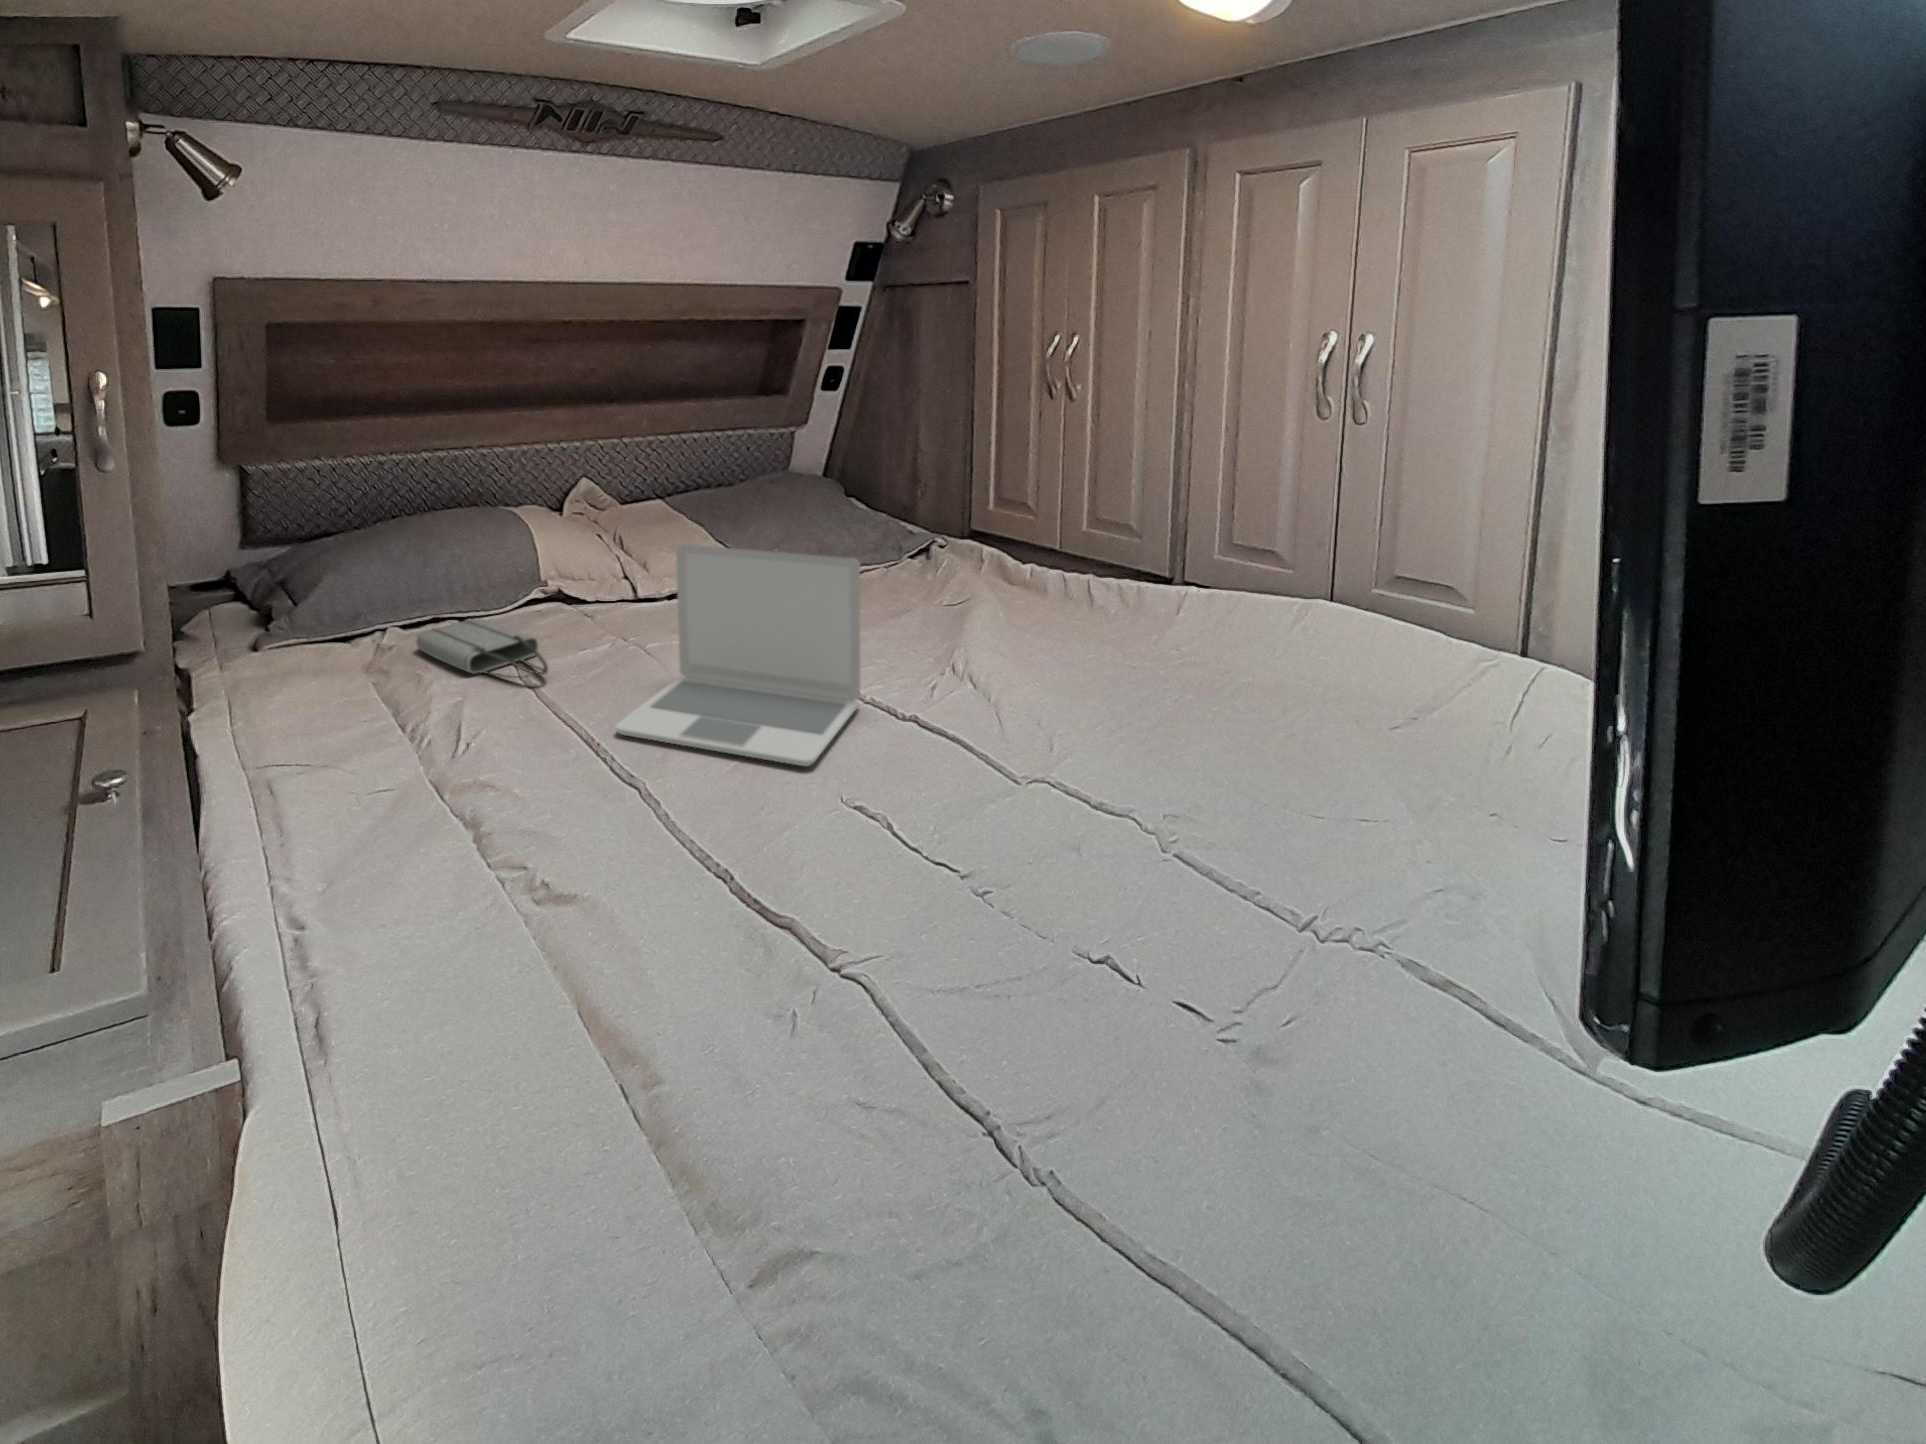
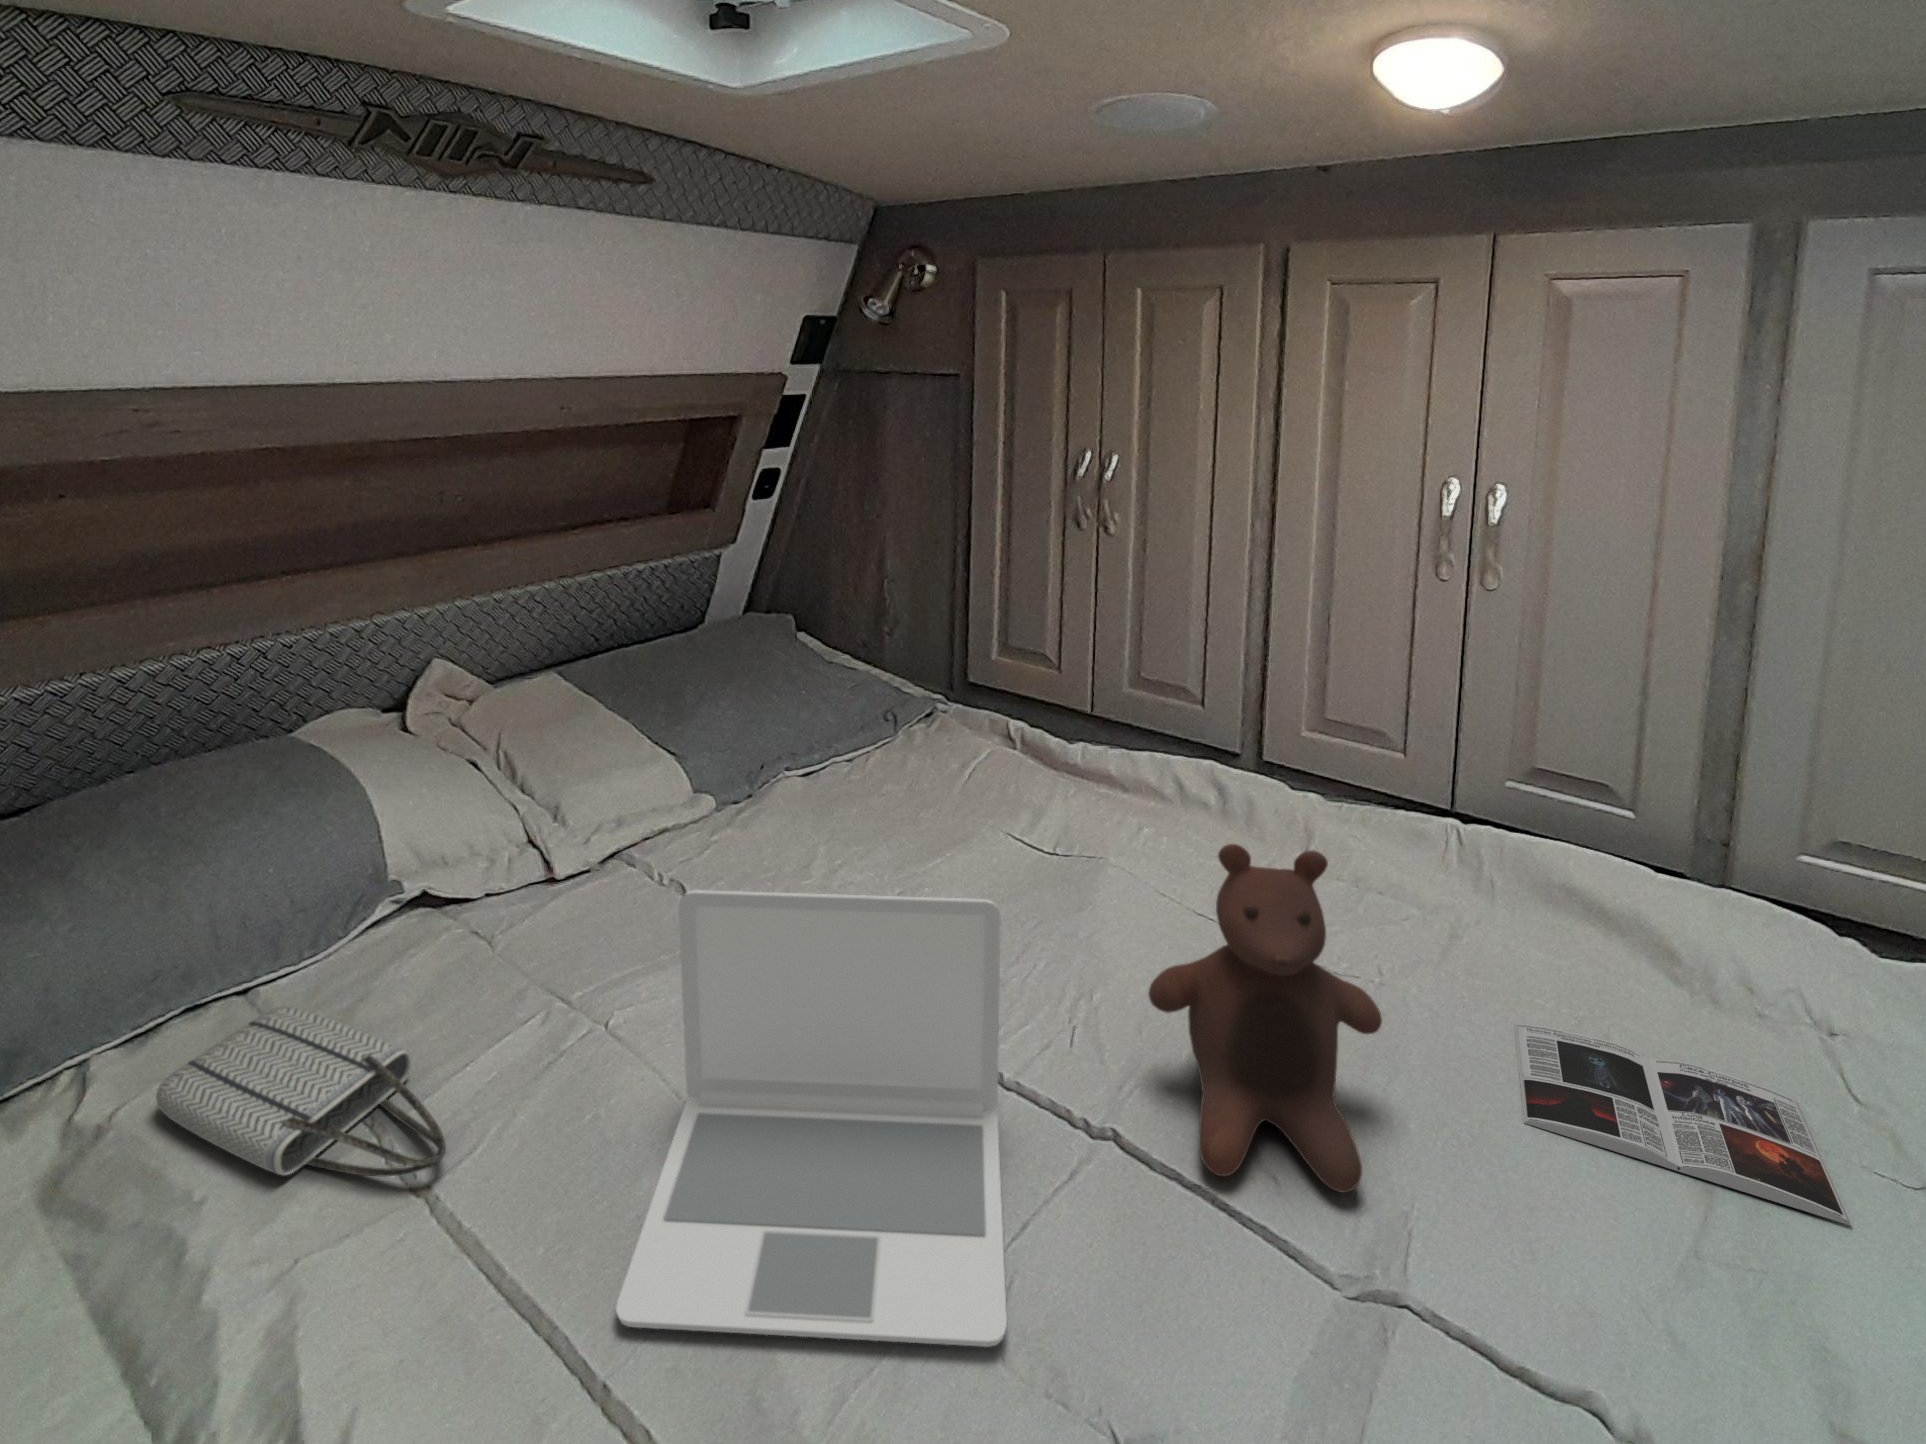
stuffed bear: none [973,541,1131,757] -> present [1148,844,1382,1193]
magazine: none [1239,723,1491,824] -> present [1515,1024,1852,1226]

